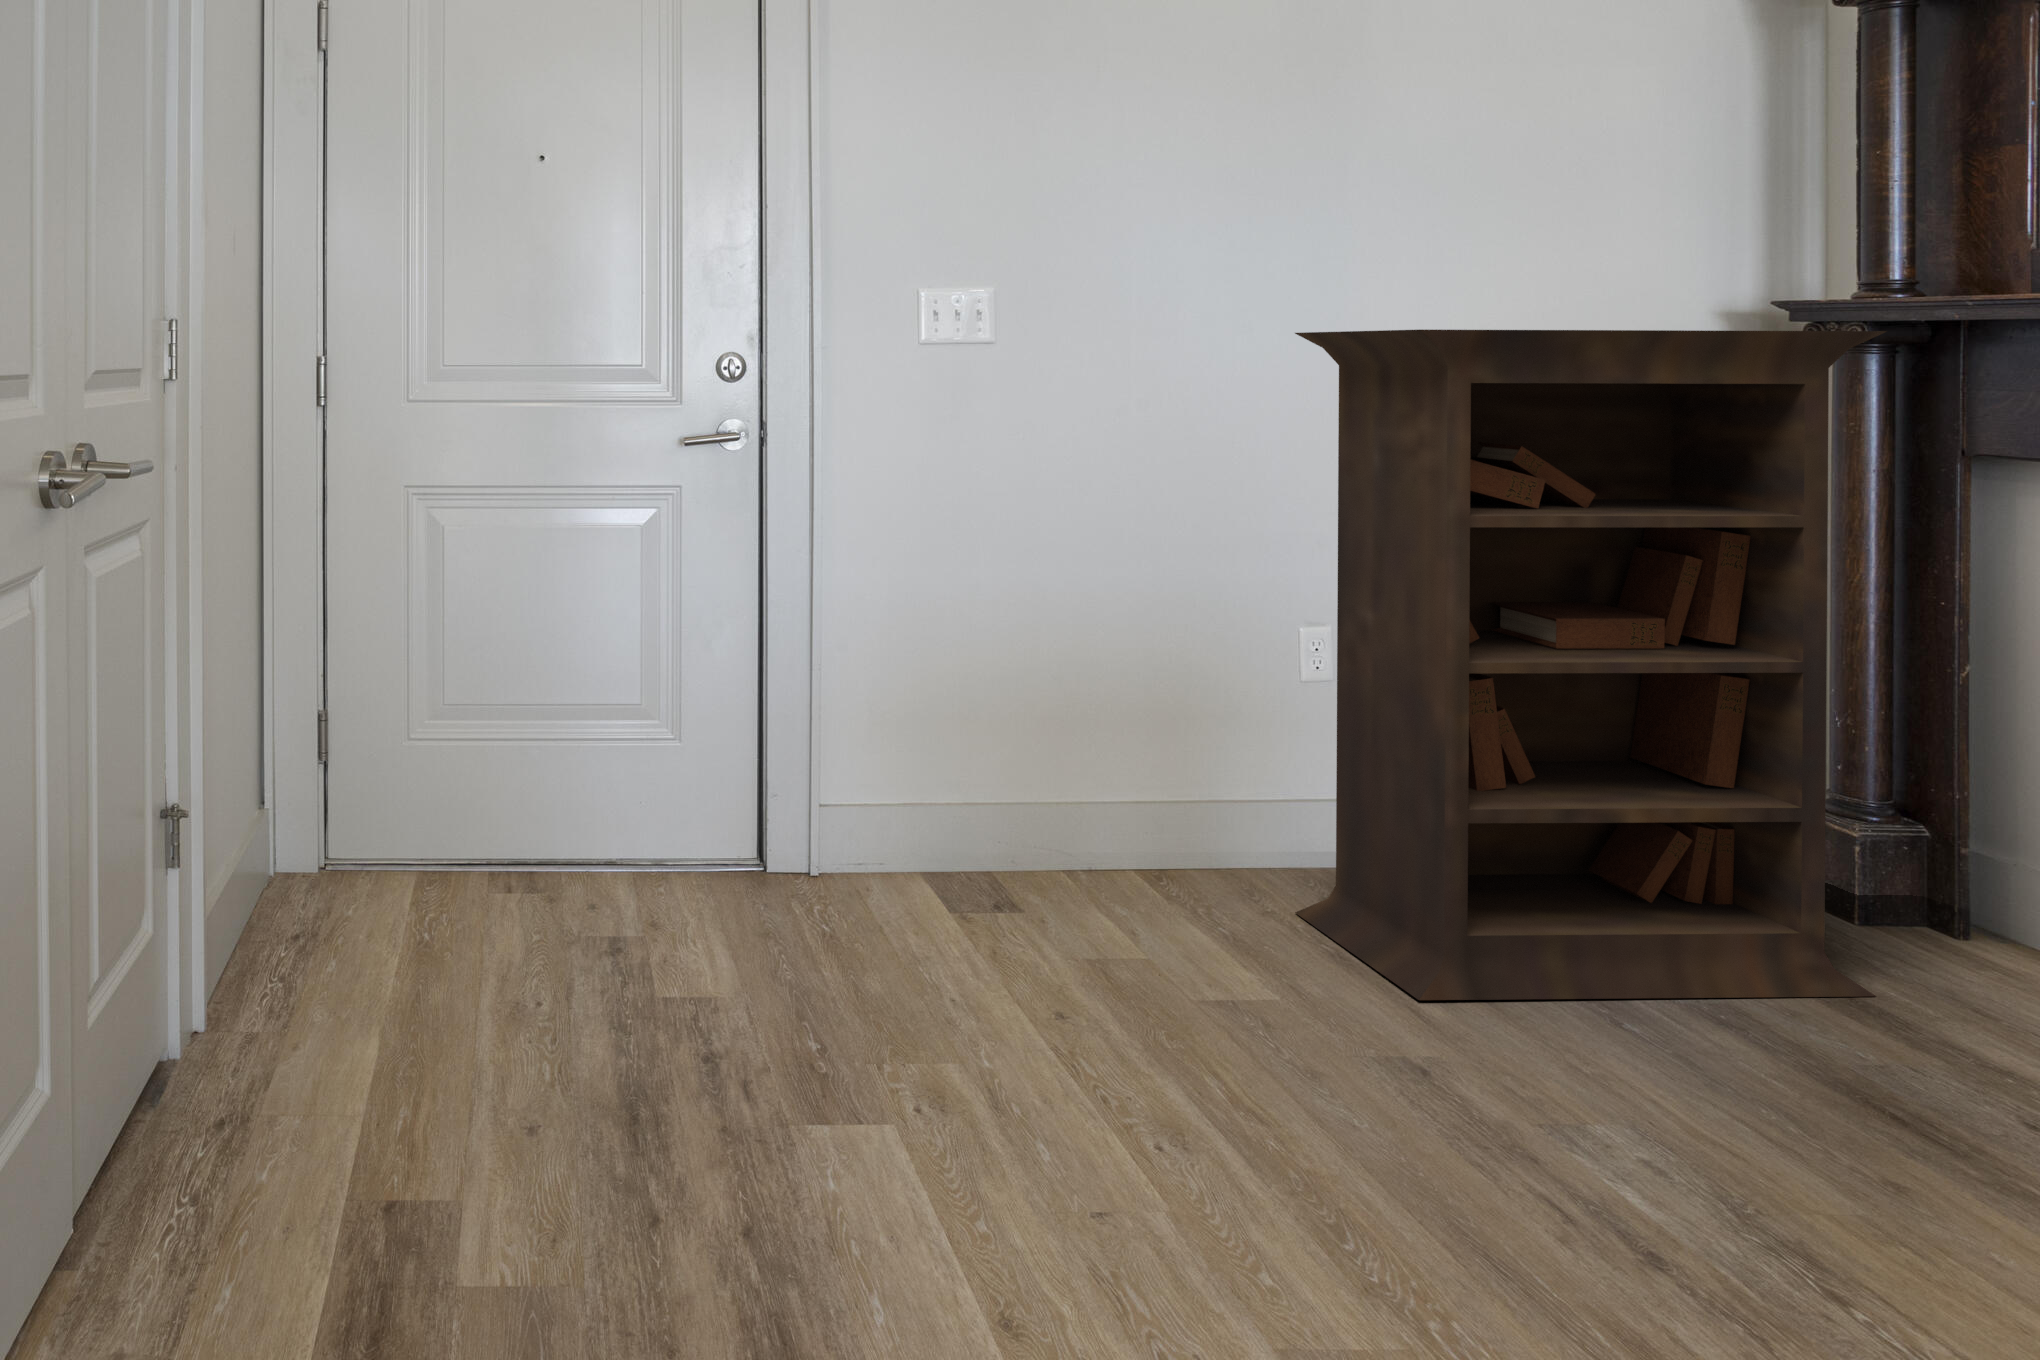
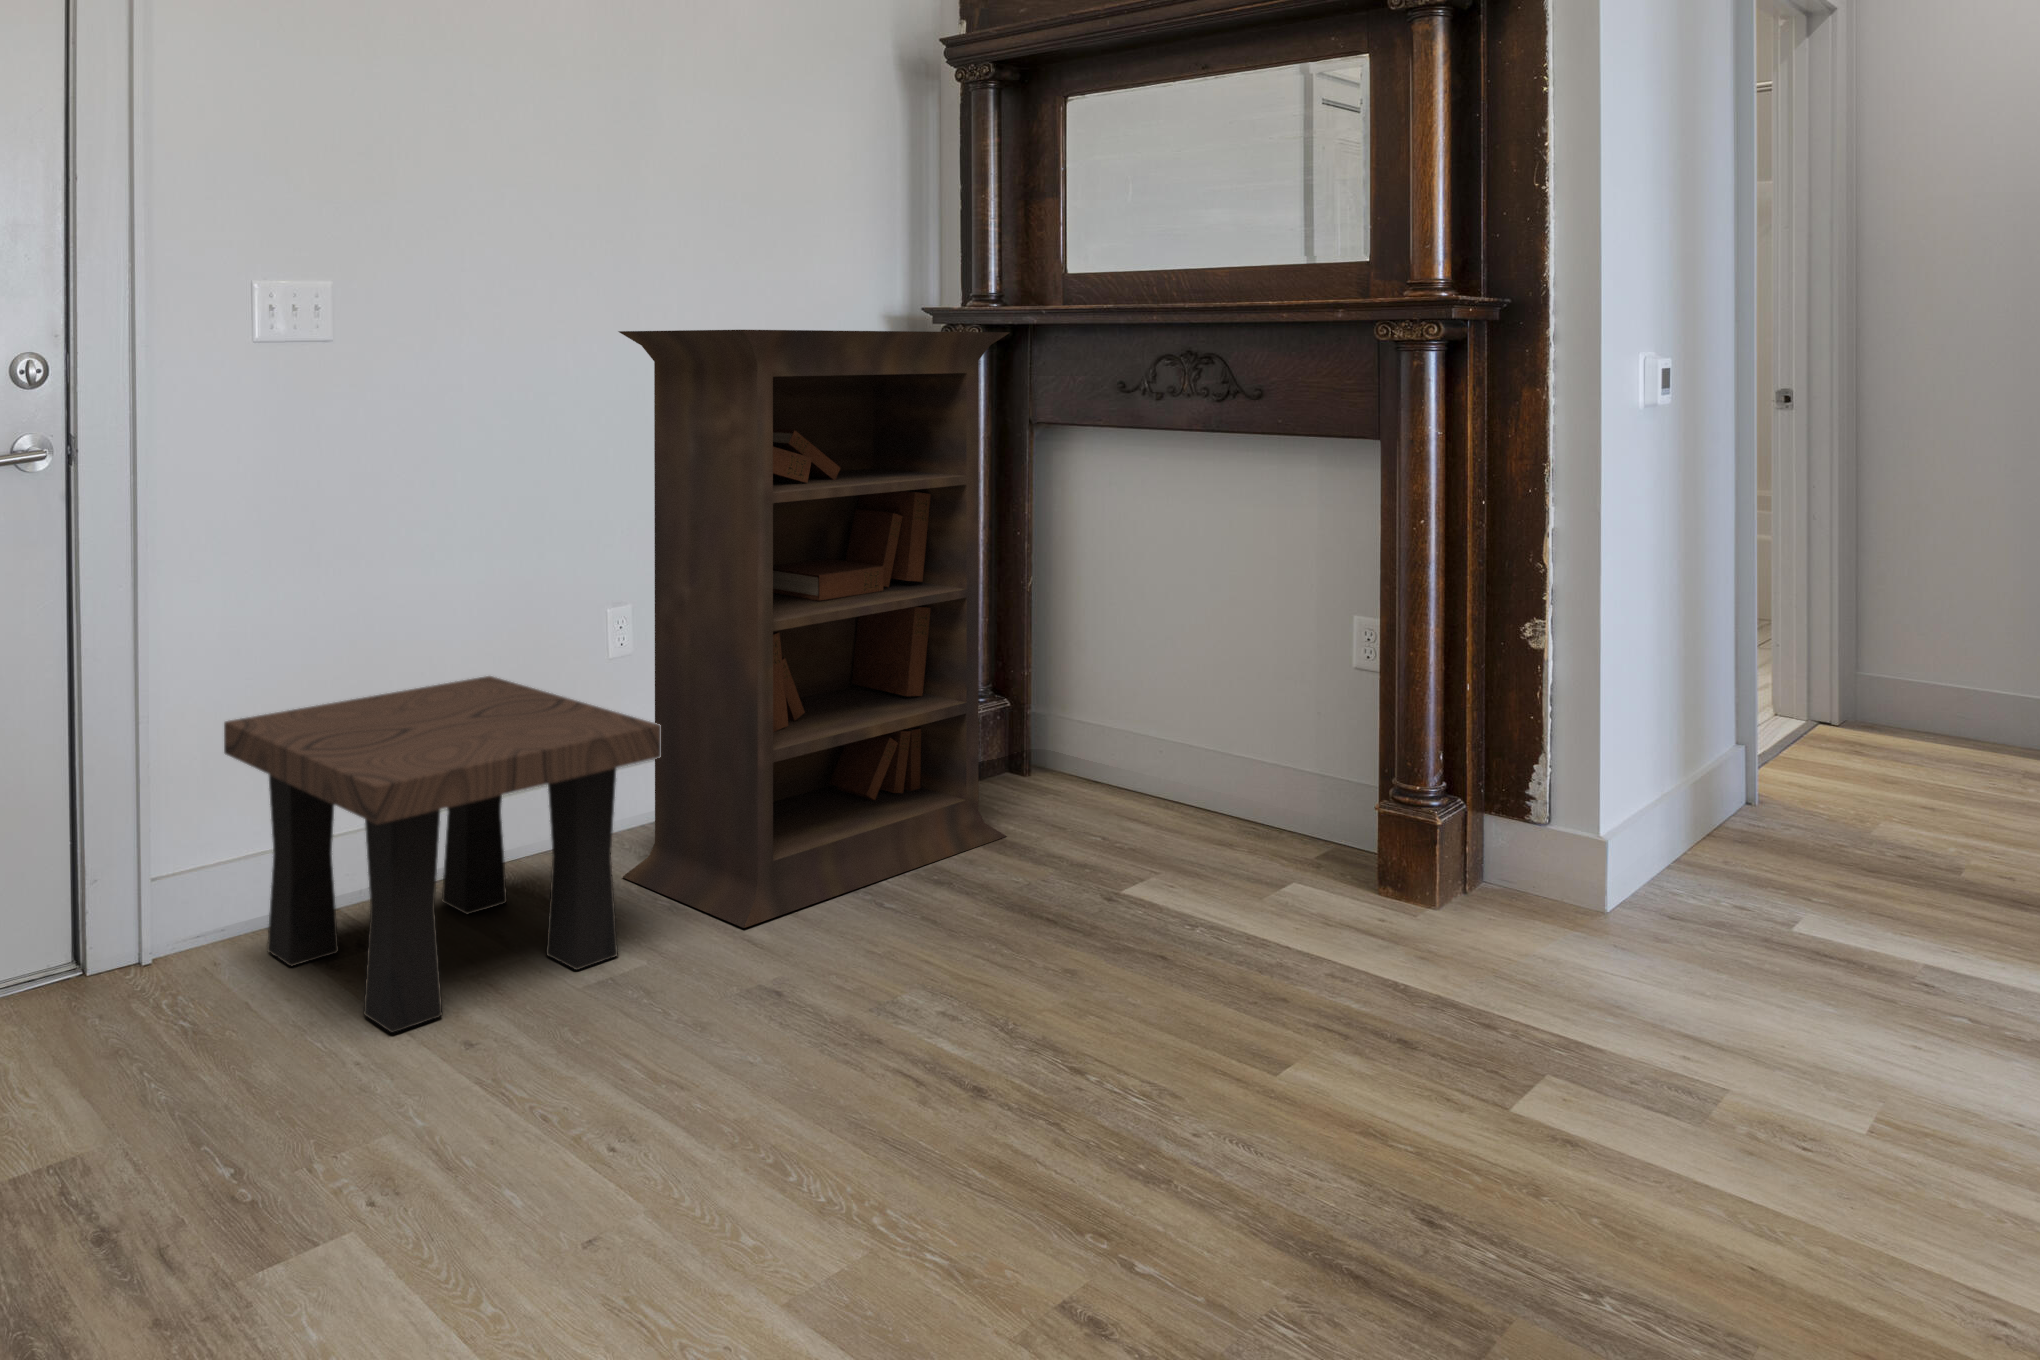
side table: none [883,677,1304,989] -> present [224,676,661,1033]

